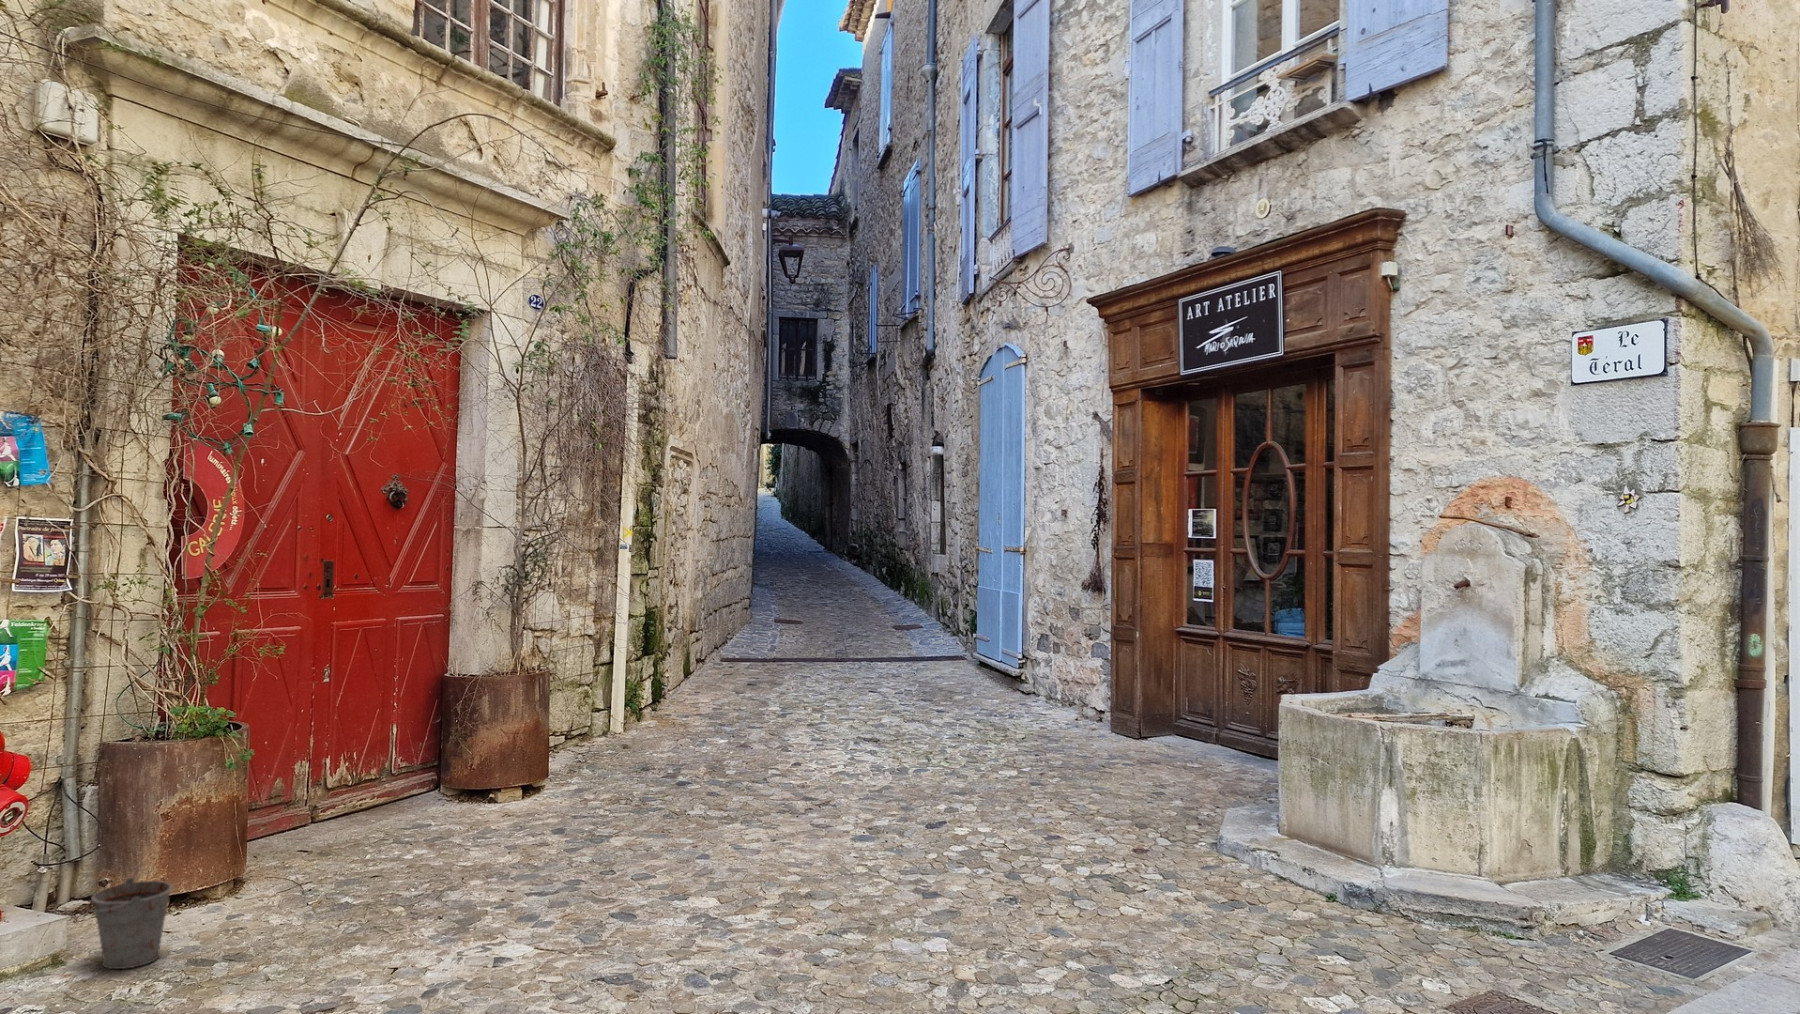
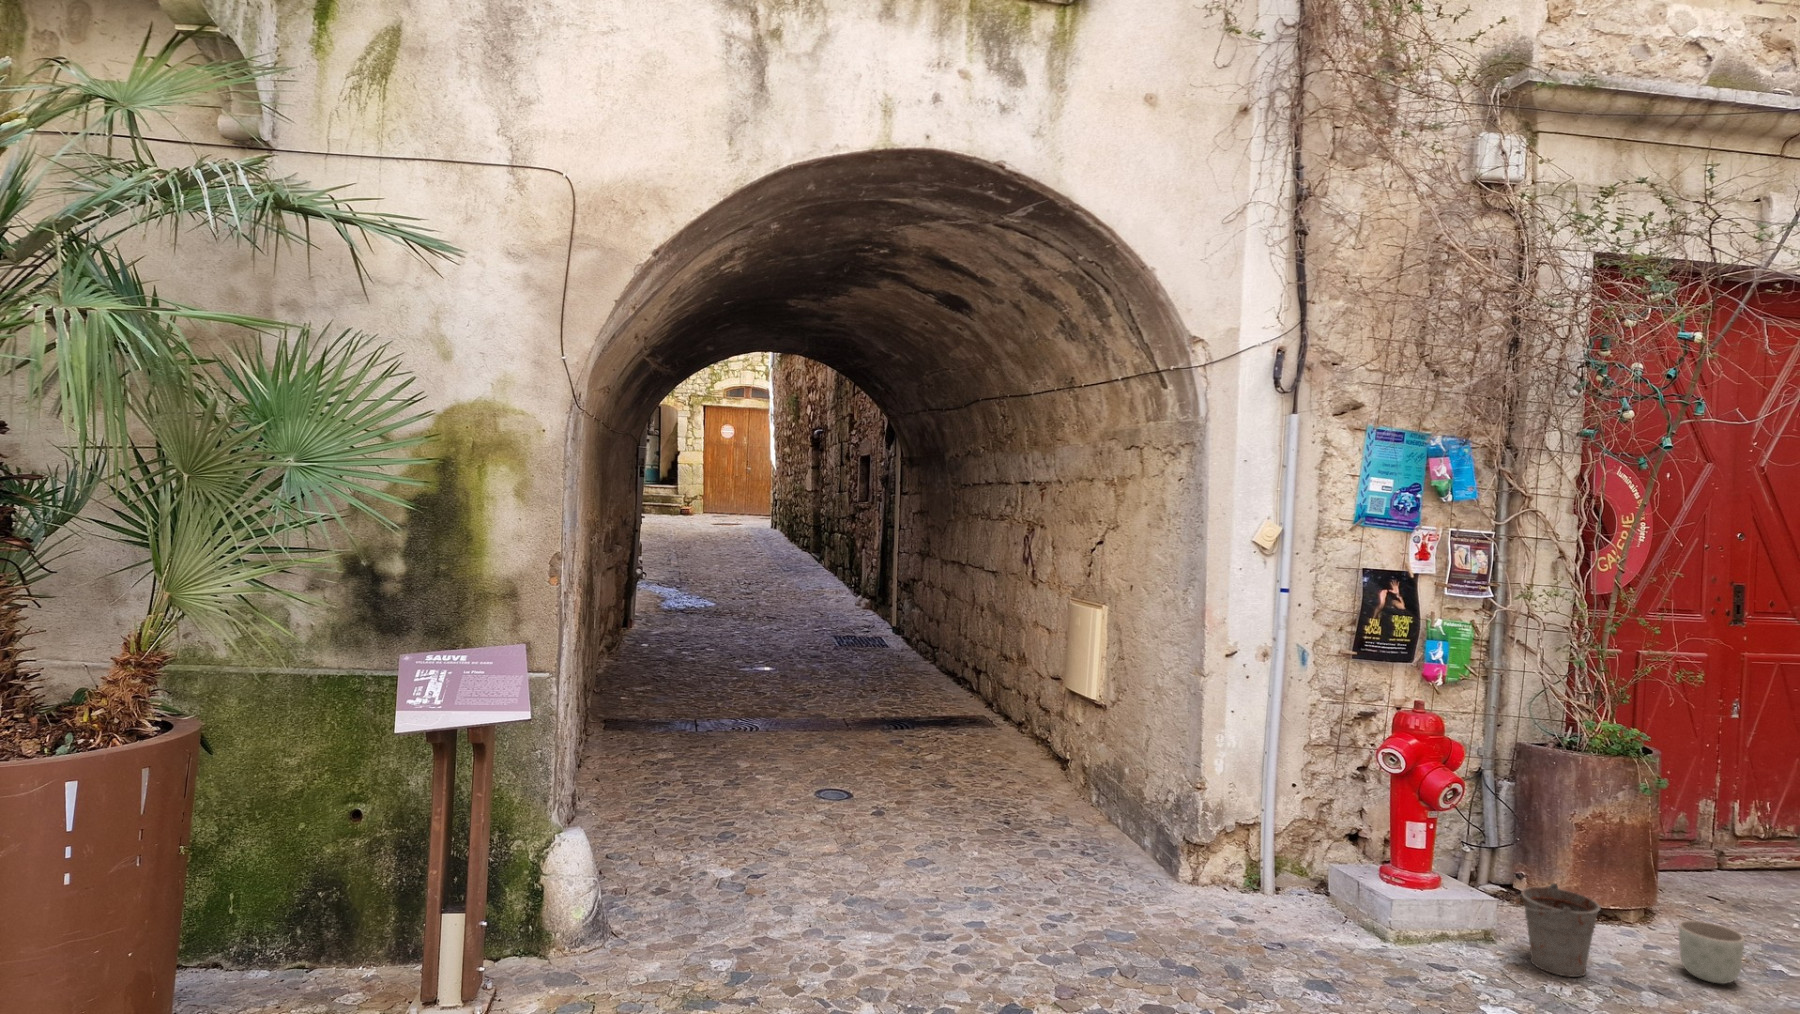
planter: none [250,871,304,925] -> present [1678,920,1745,984]

